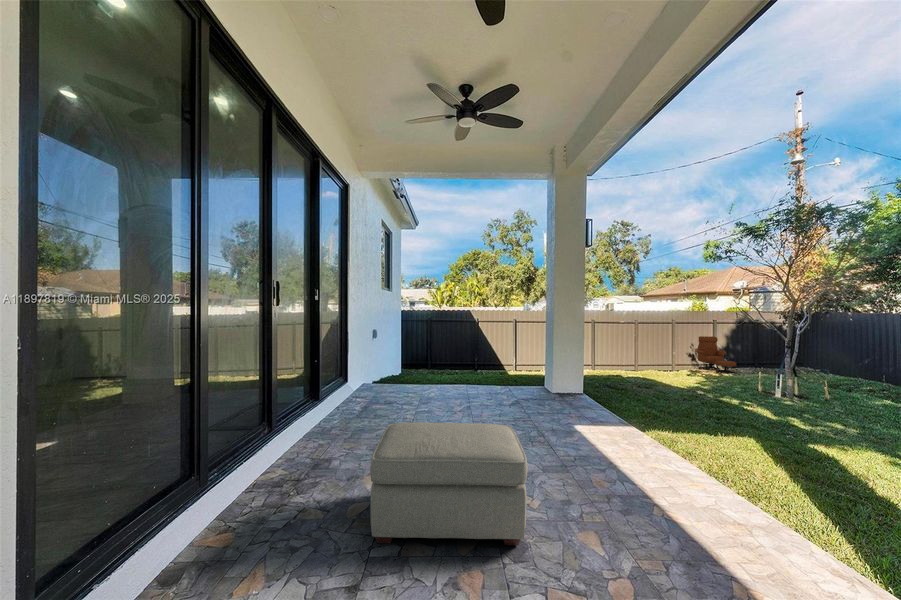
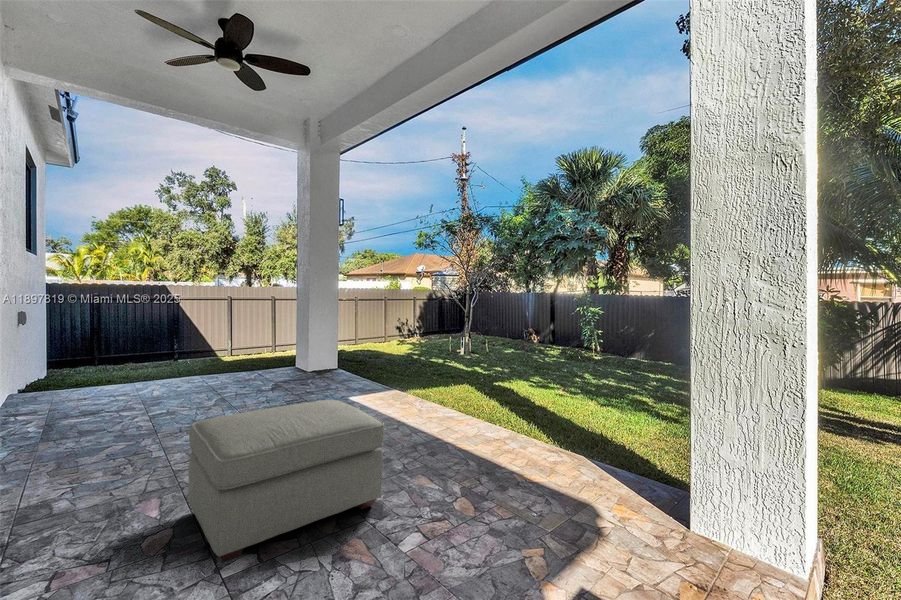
lounge chair: present [695,336,736,374] -> none [404,311,433,342]

